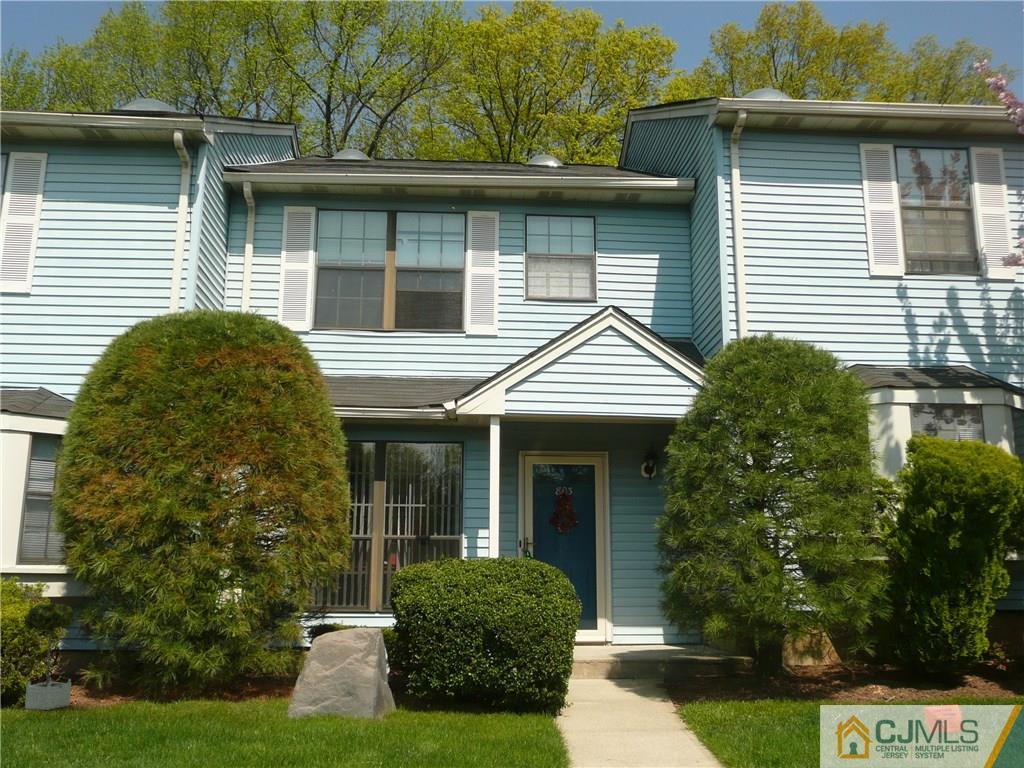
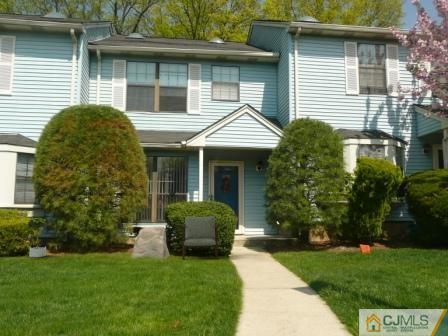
lounge chair: none [422,601,522,723] -> present [182,216,218,259]

